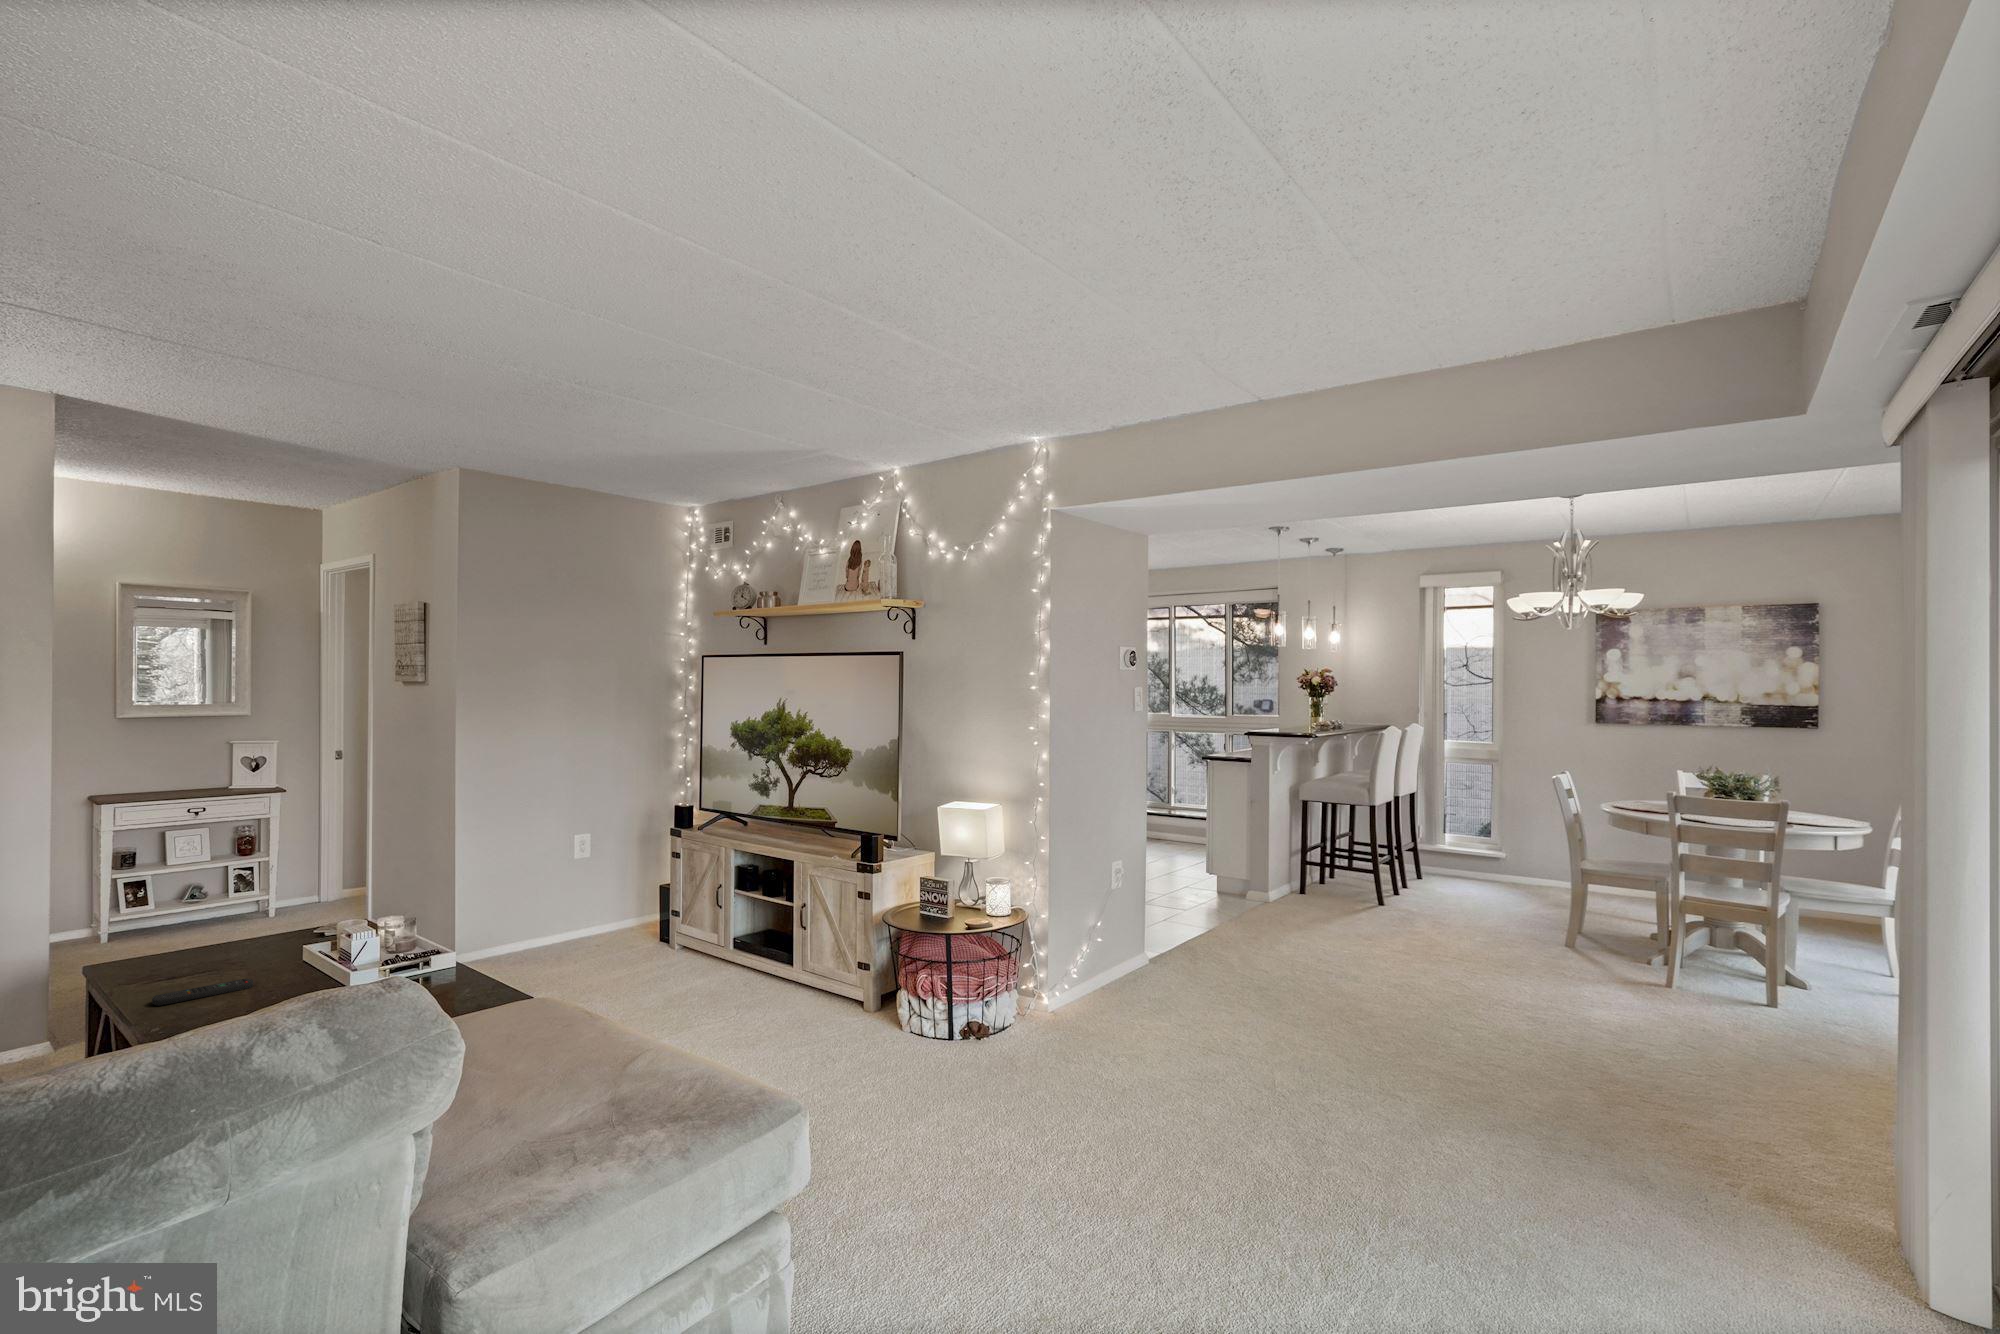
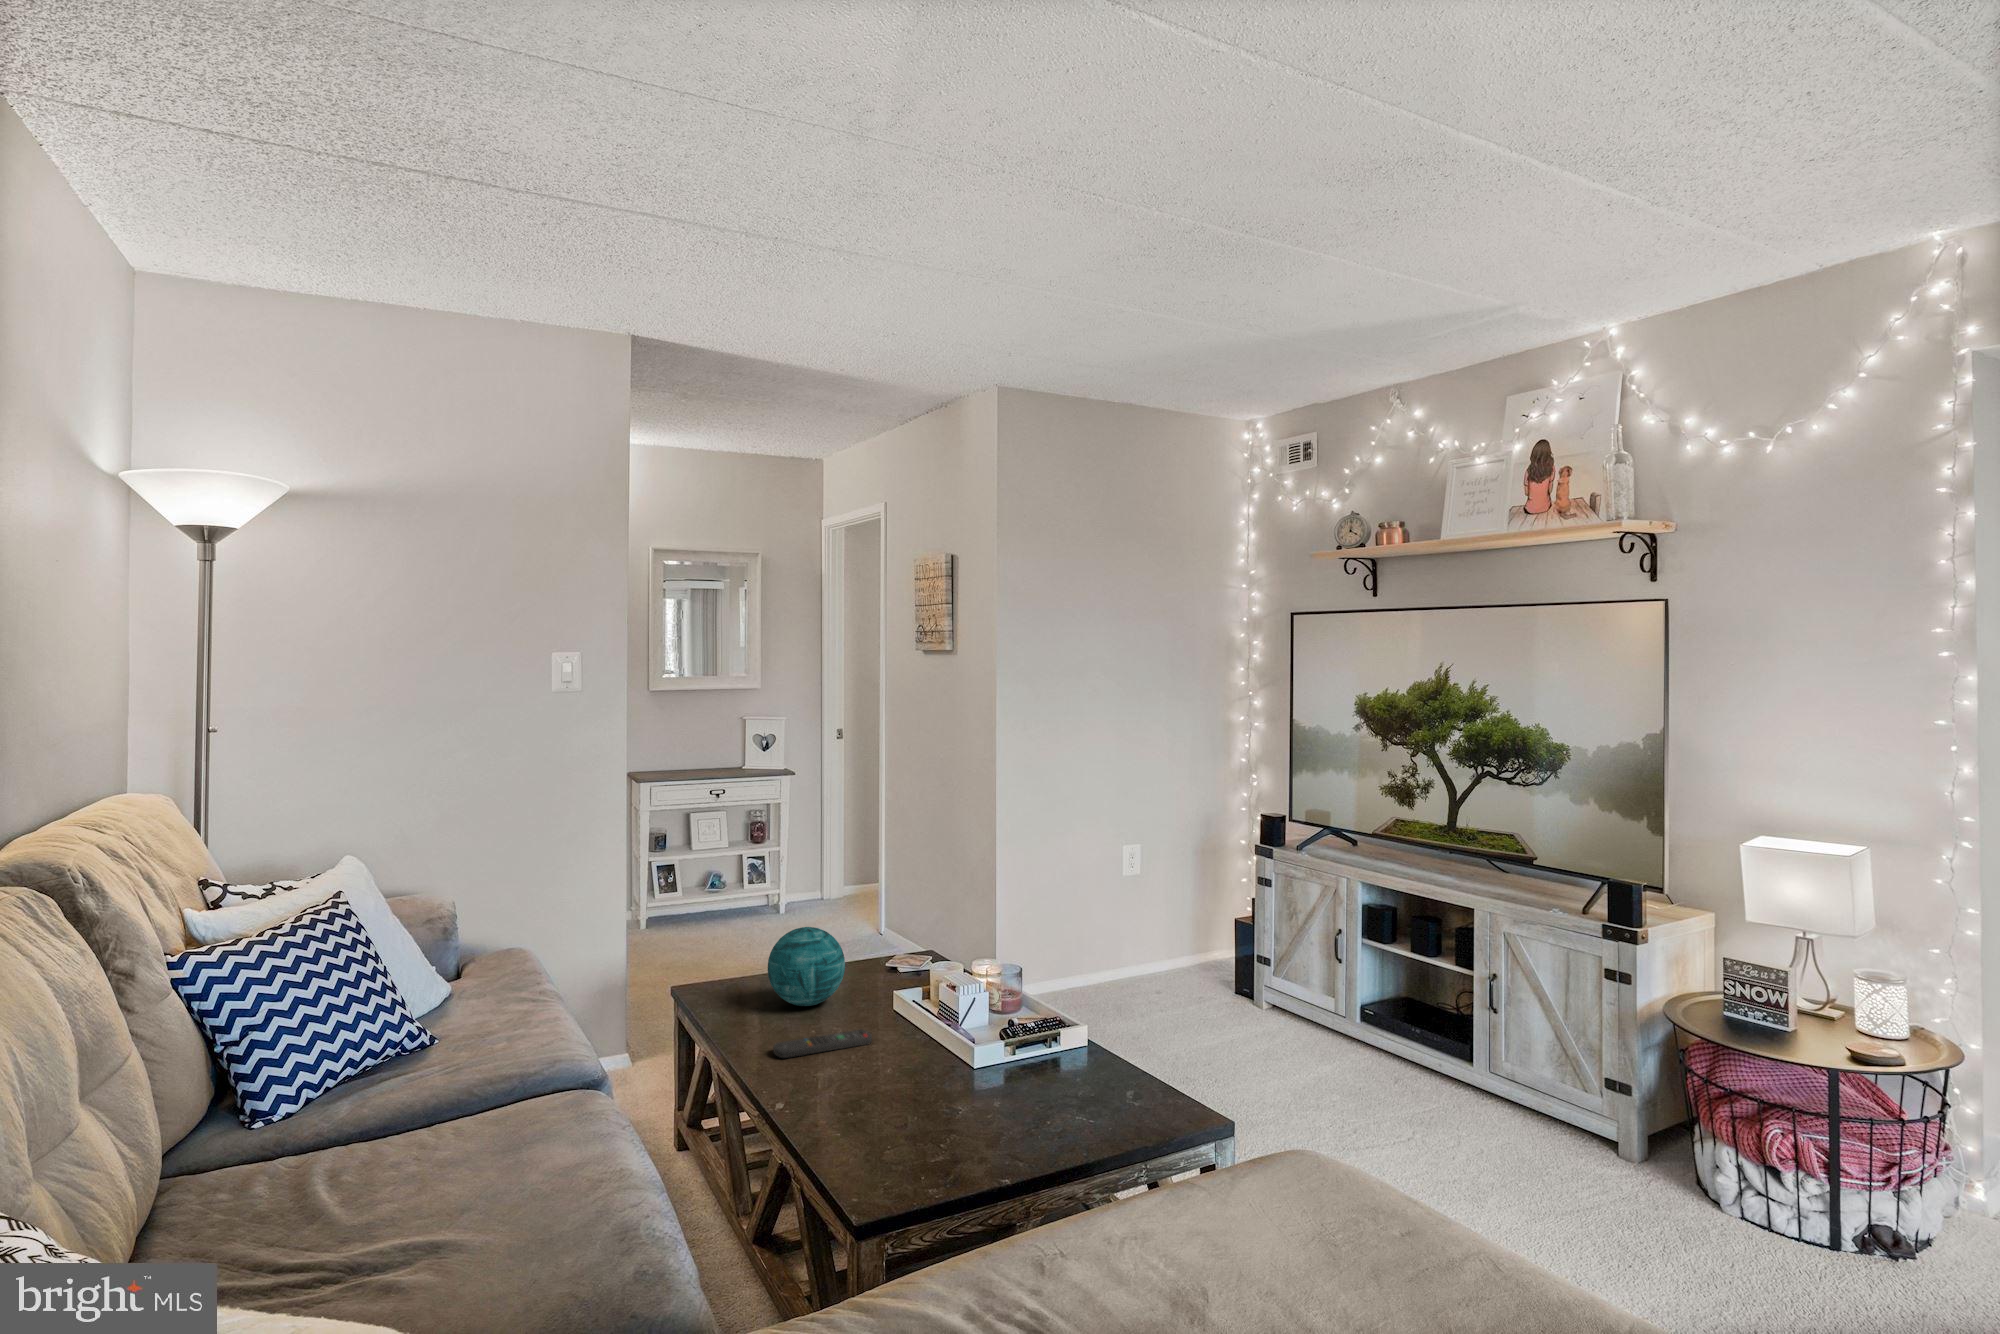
decorative orb: none [168,906,248,970] -> present [768,927,845,1006]

